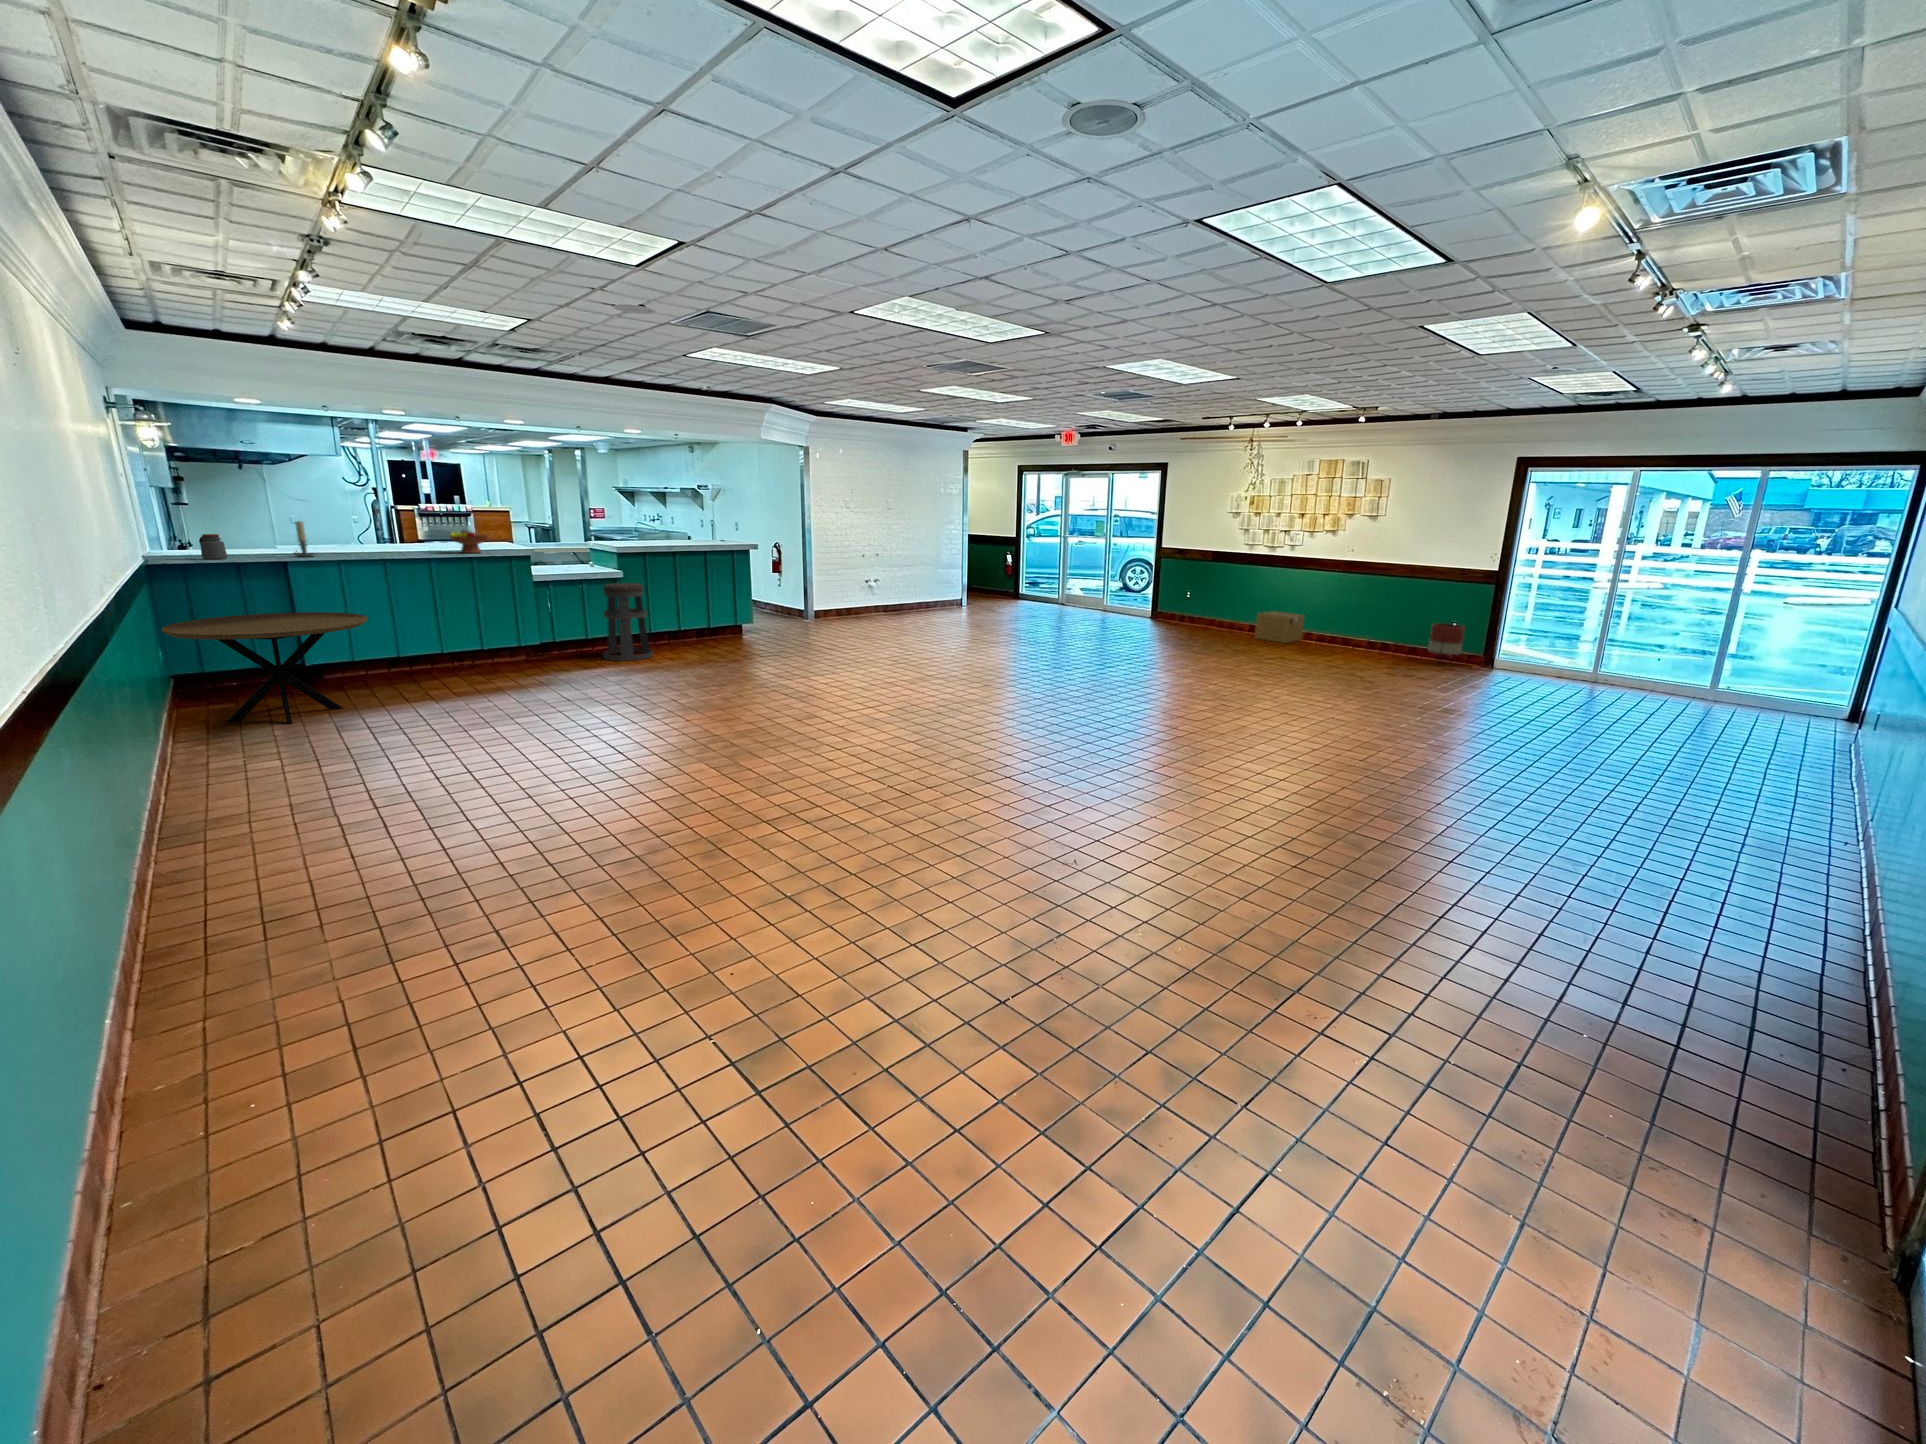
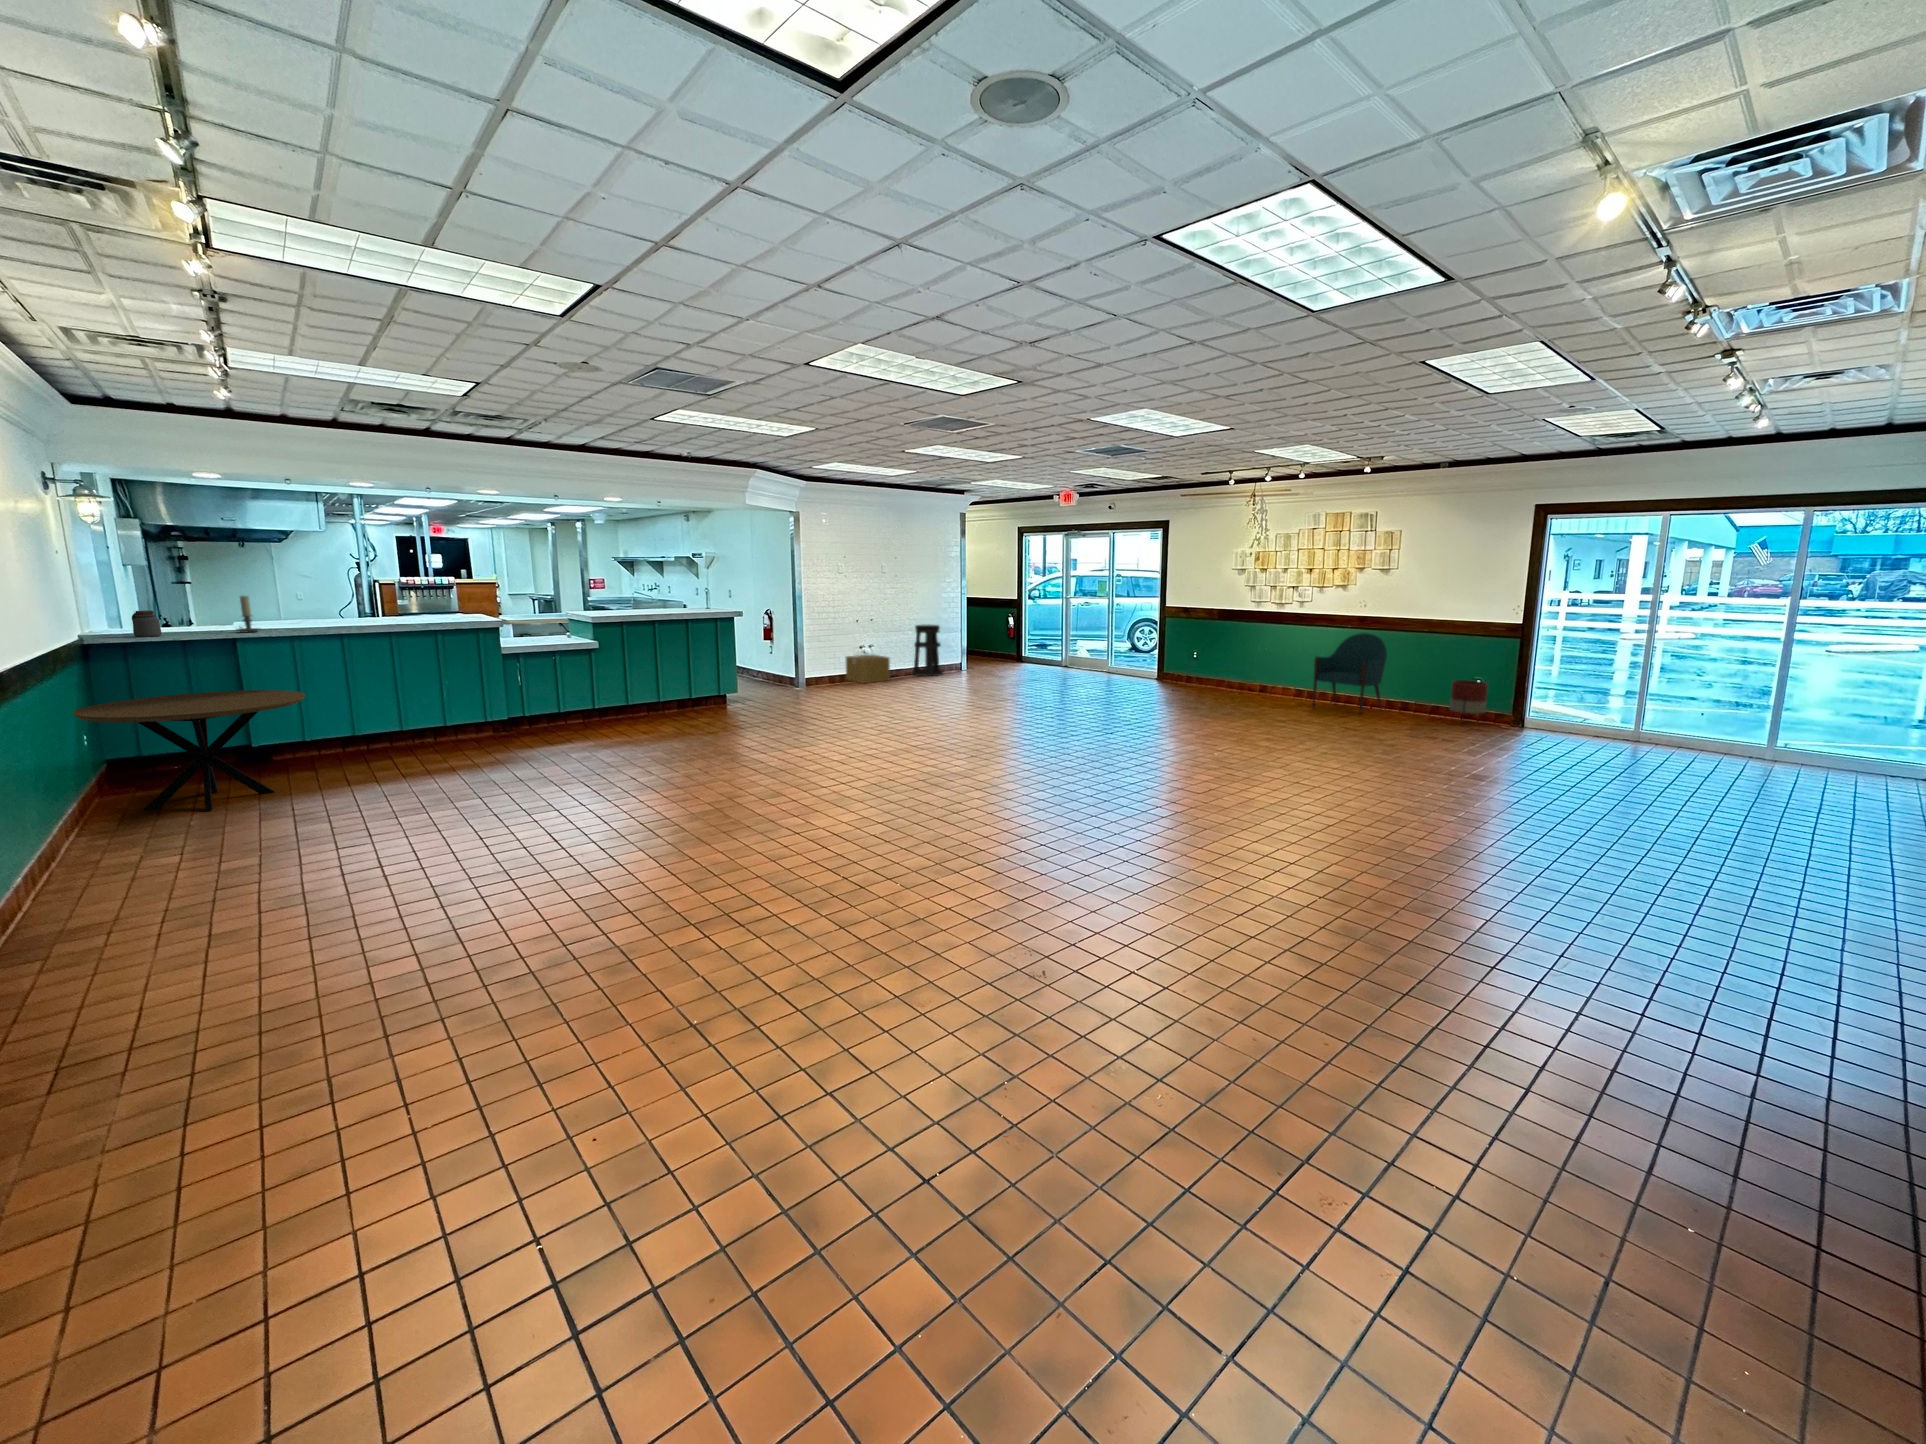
fruit bowl: present [449,530,488,553] -> none [408,601,453,625]
chair: none [1301,577,1373,655] -> present [1313,633,1387,715]
bar stool: present [603,583,653,661] -> present [912,625,943,676]
cardboard box: present [1255,611,1304,643] -> present [846,655,890,683]

